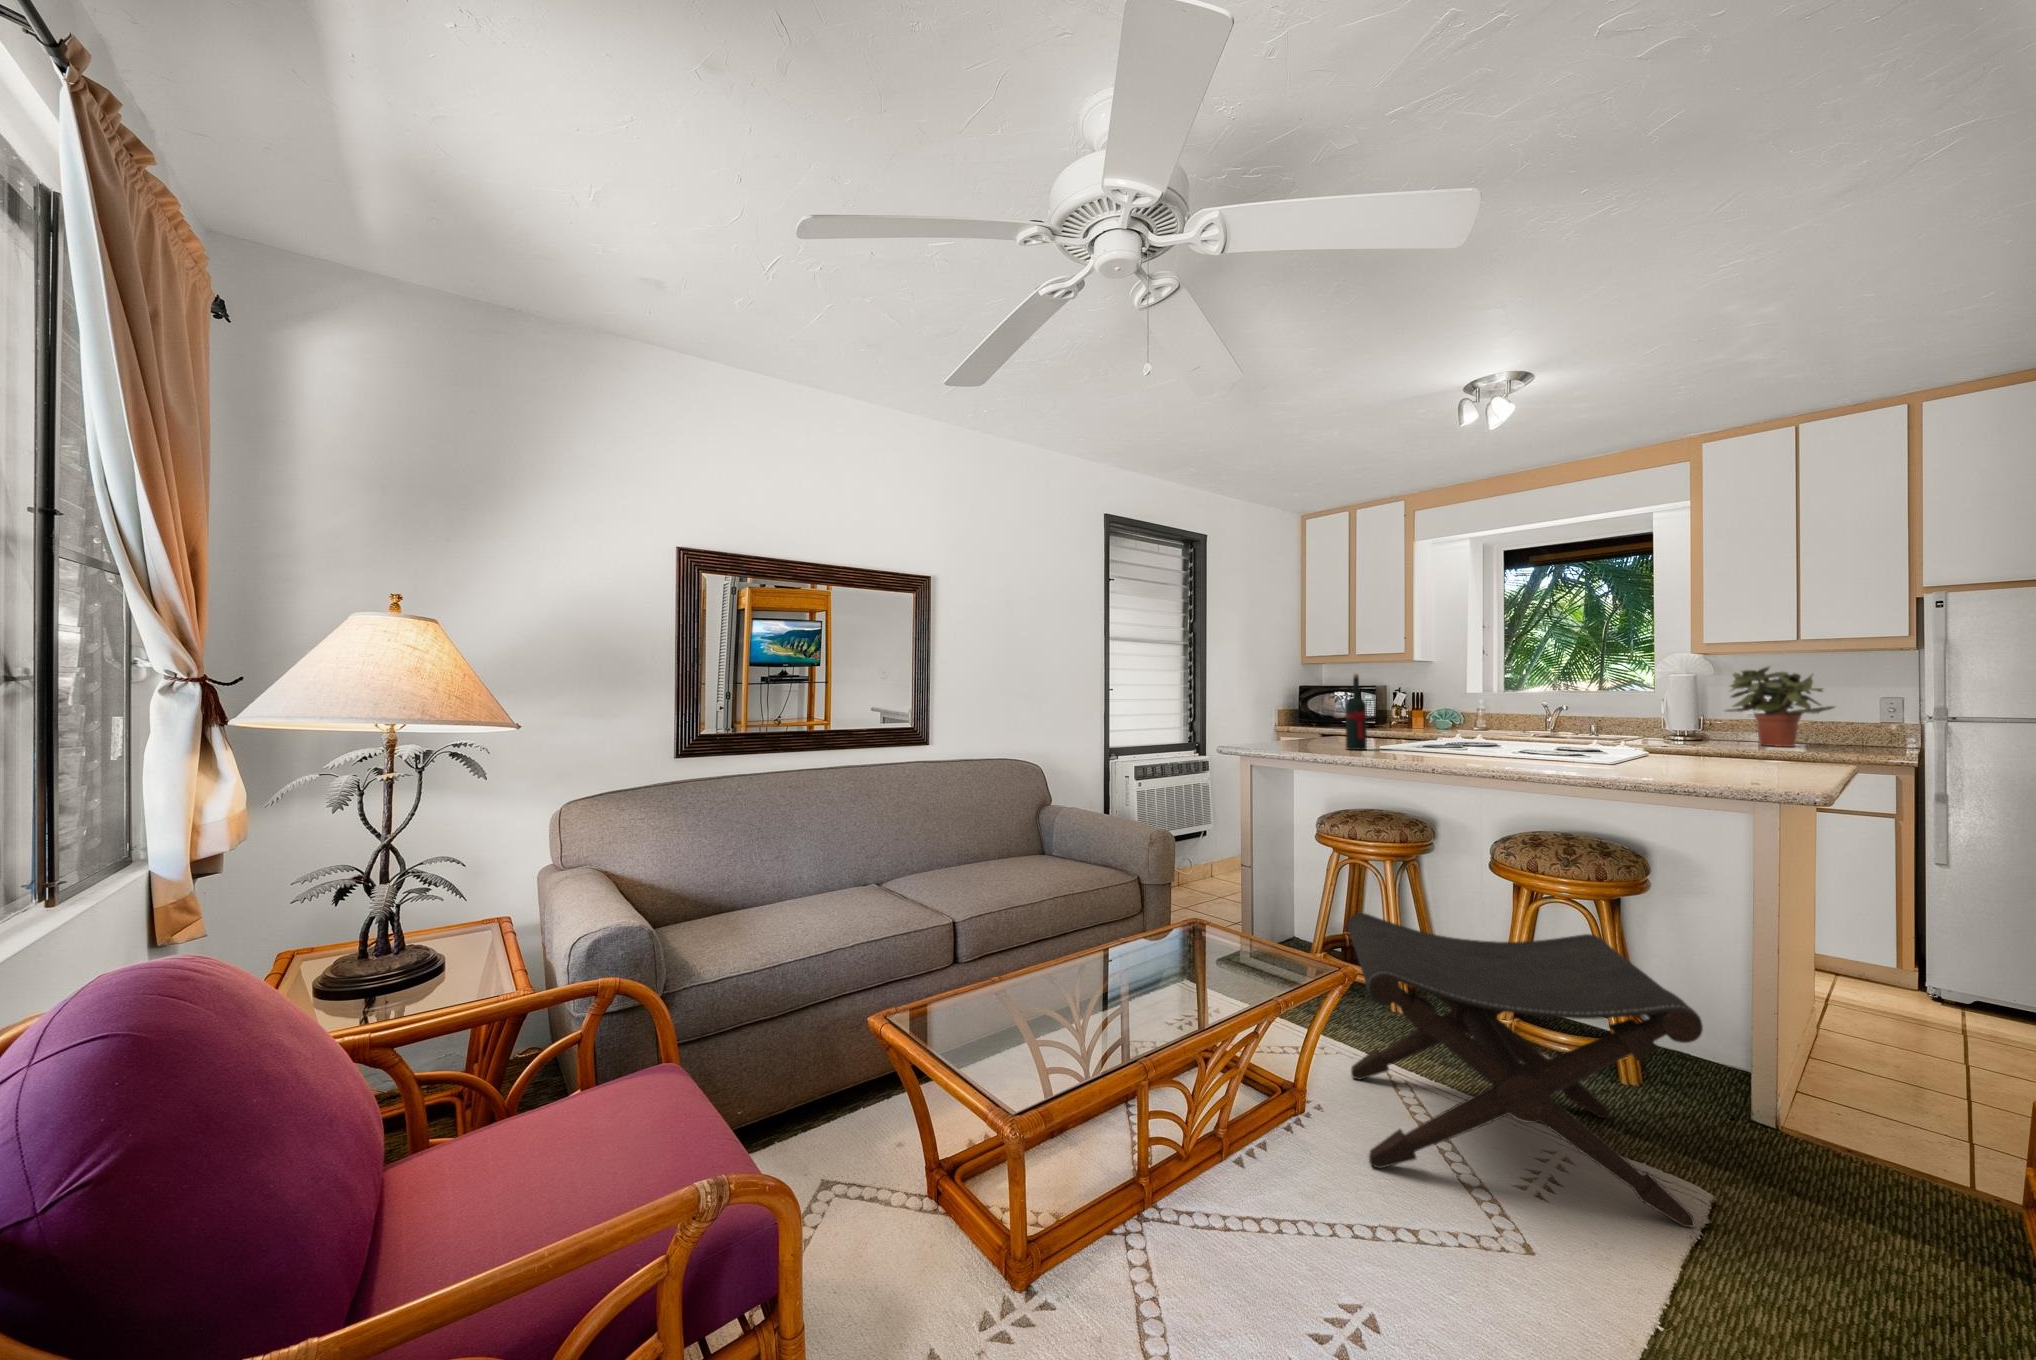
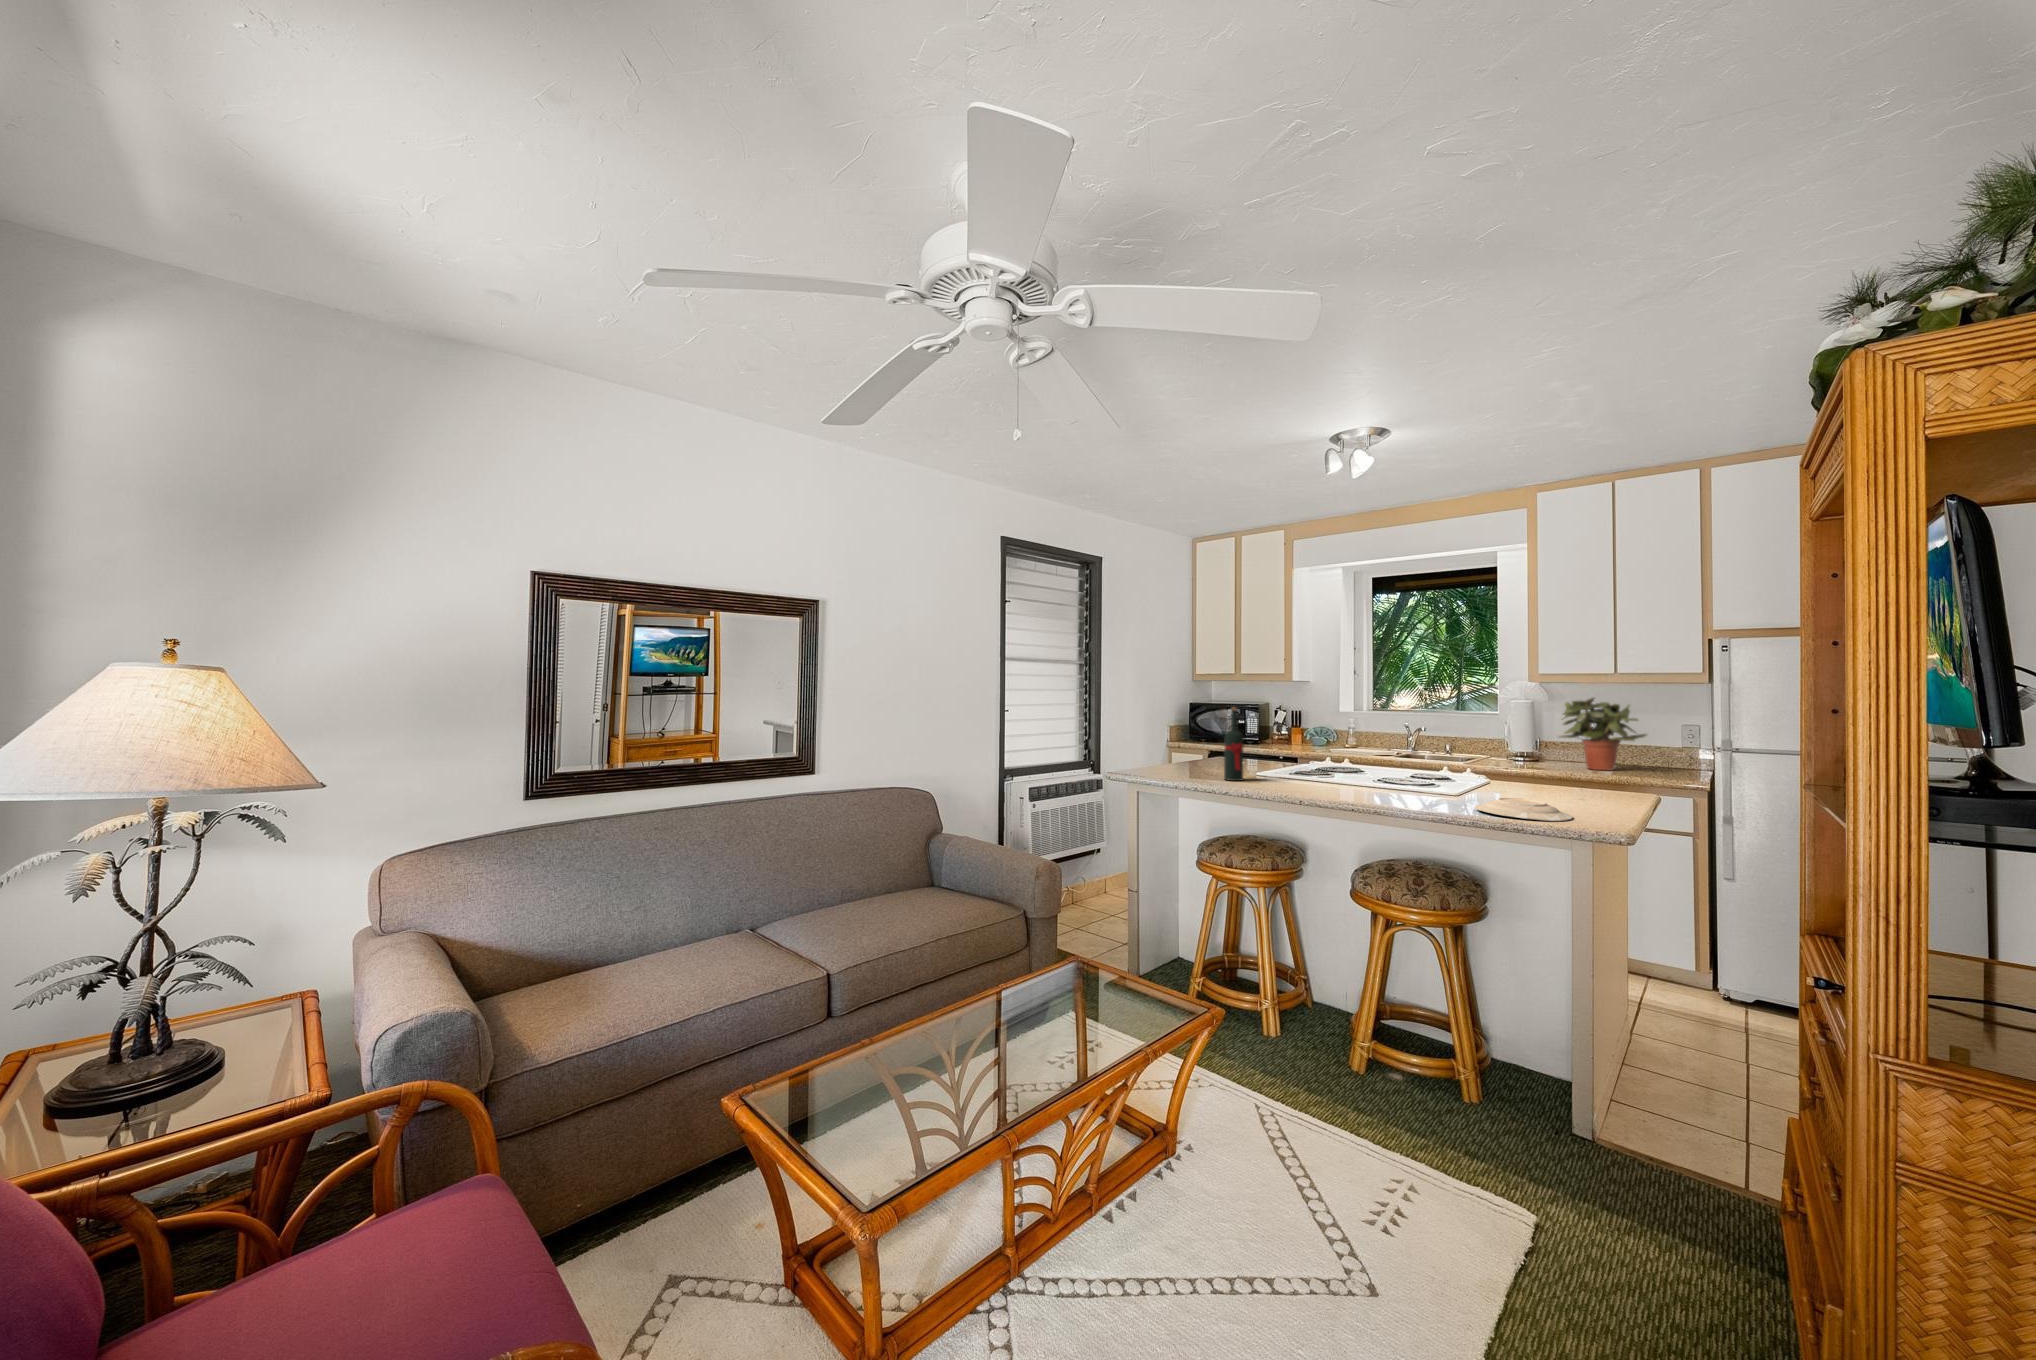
plate: none [1633,759,1750,781] -> present [1475,798,1572,821]
footstool: present [1347,913,1703,1227] -> none [1218,951,1526,1251]

